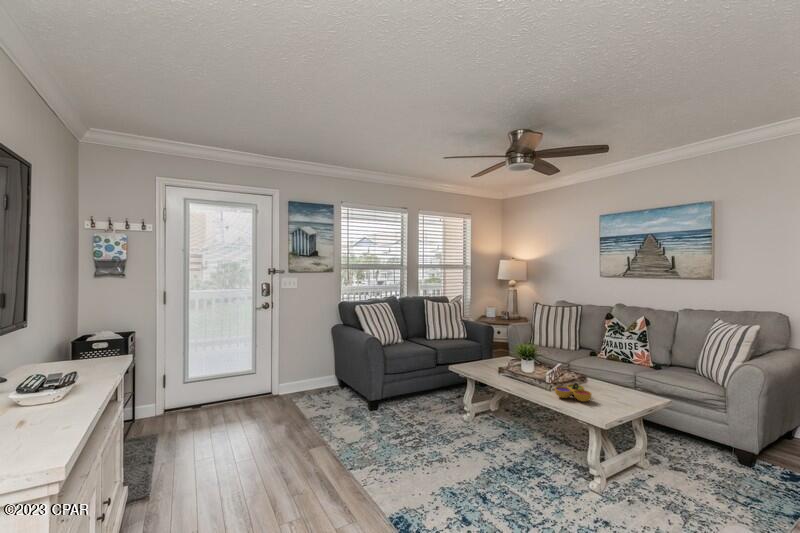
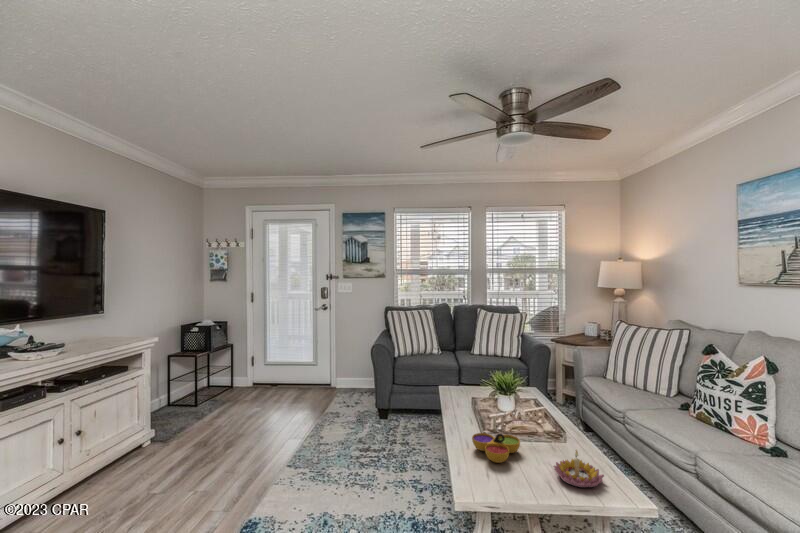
candle holder: none [614,379,647,401] -> present [554,450,604,488]

